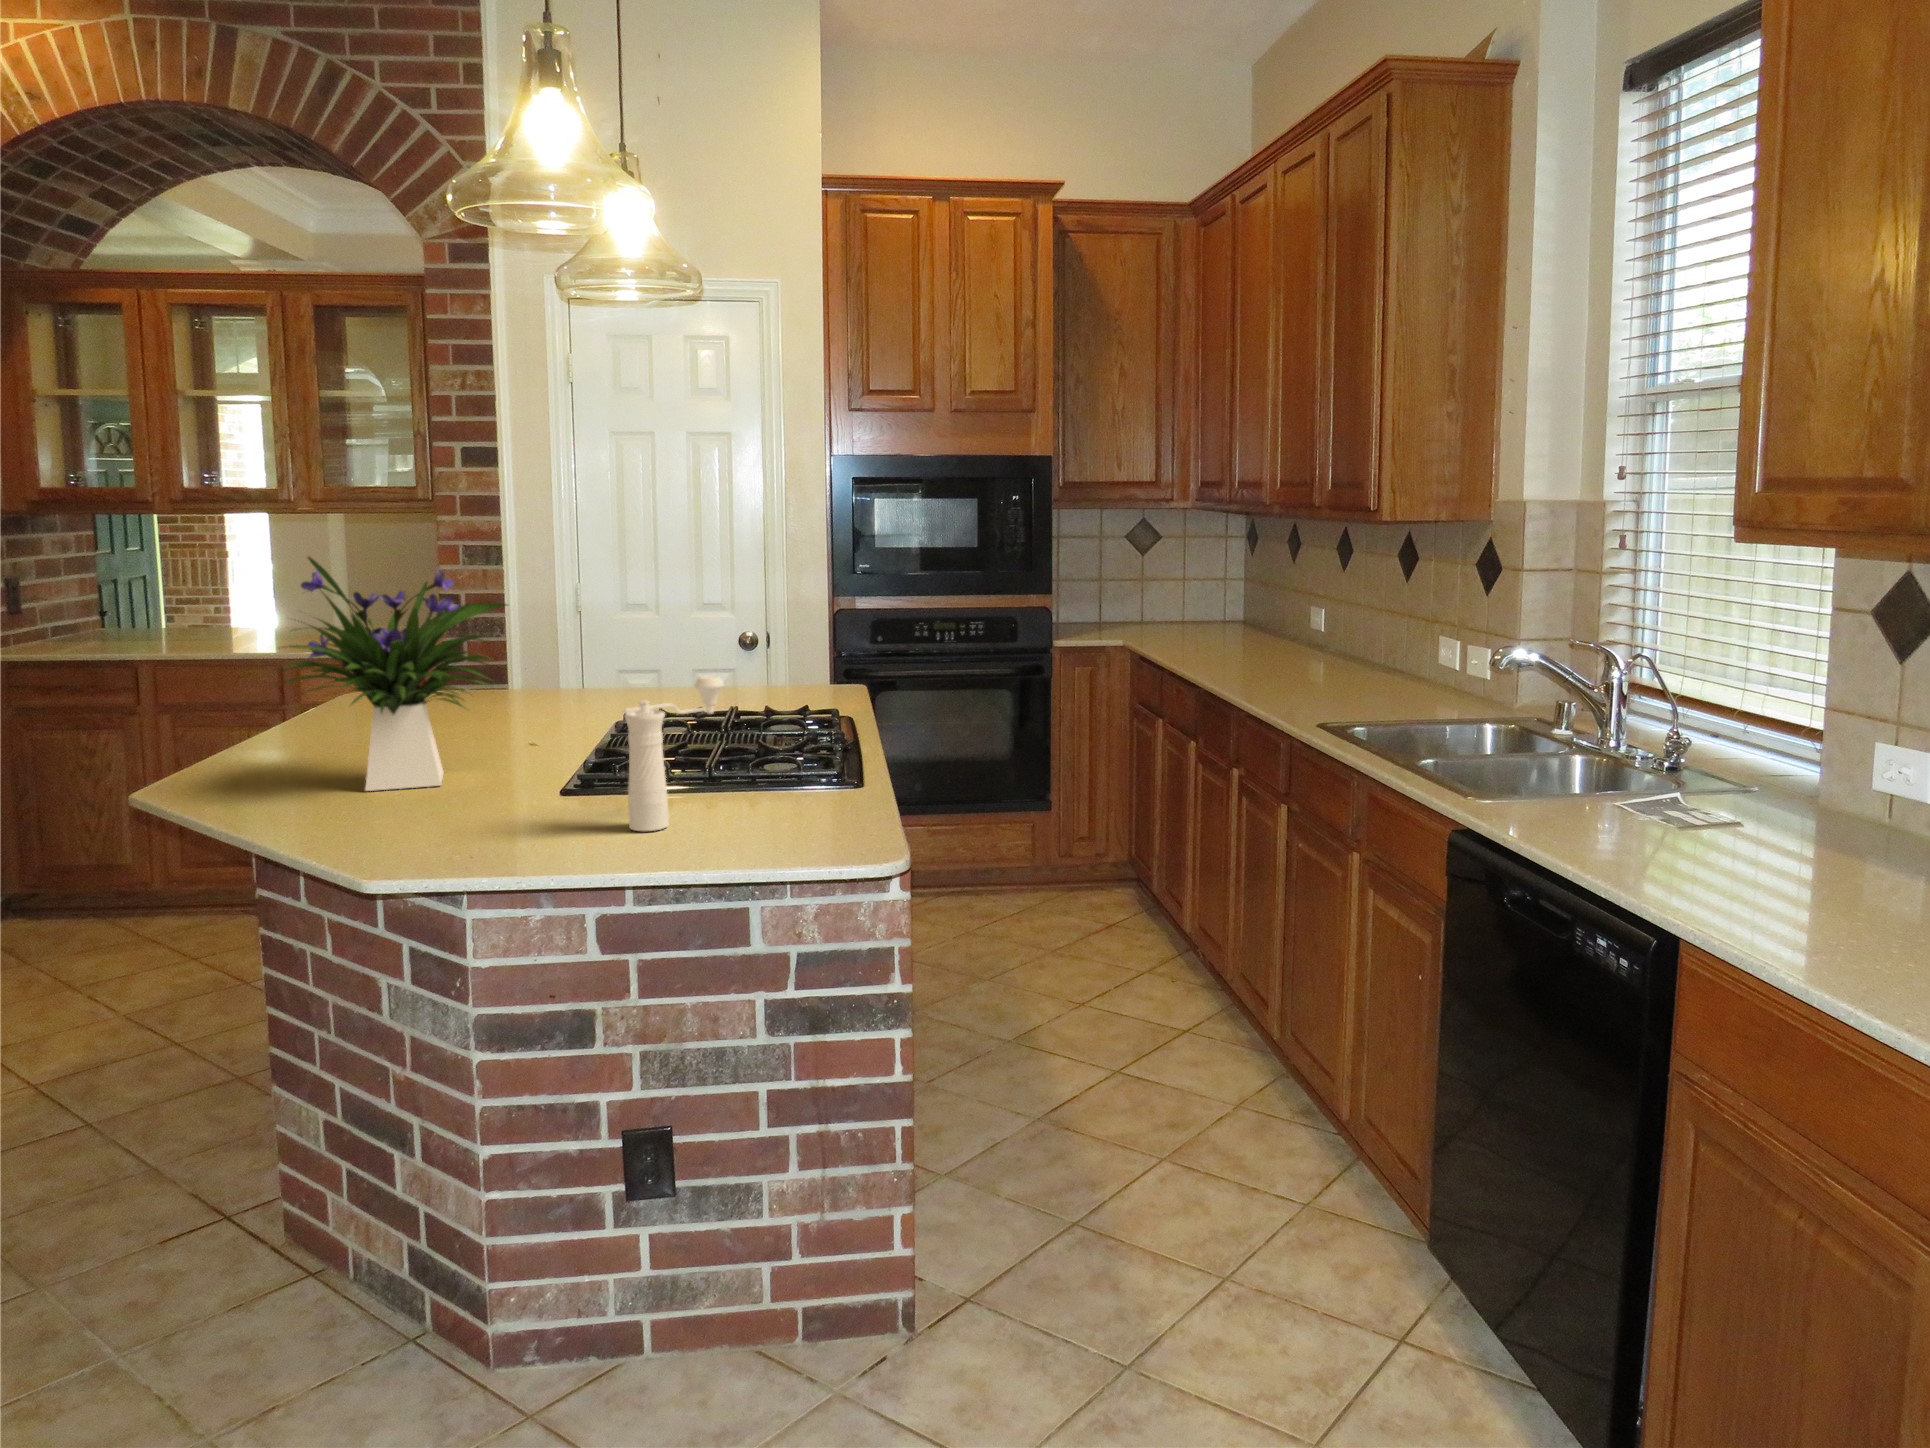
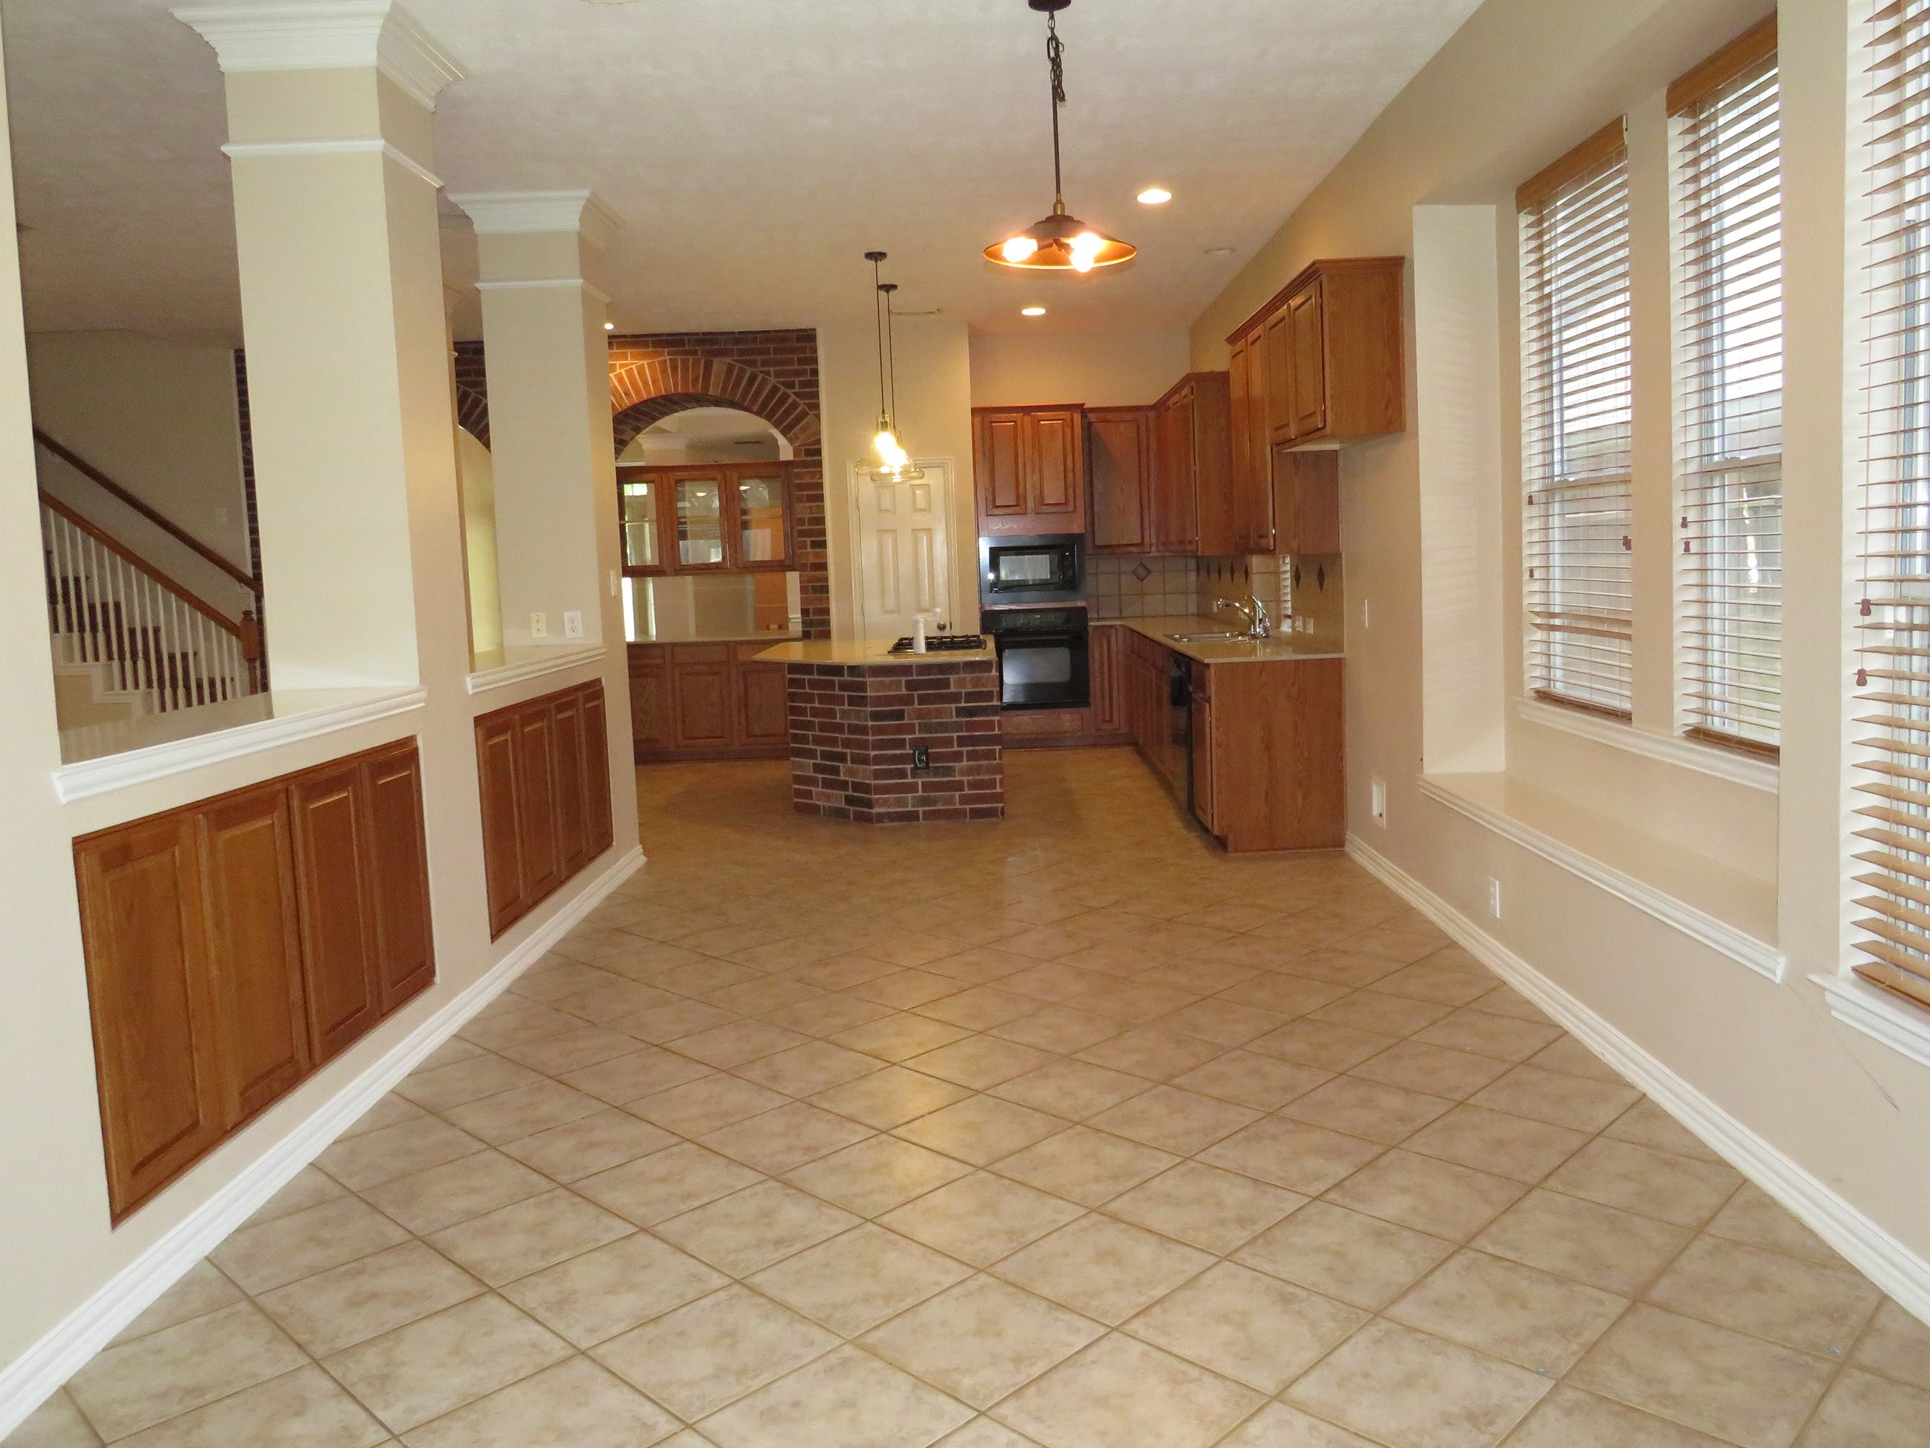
flower arrangement: present [287,557,508,791] -> none [796,577,868,653]

